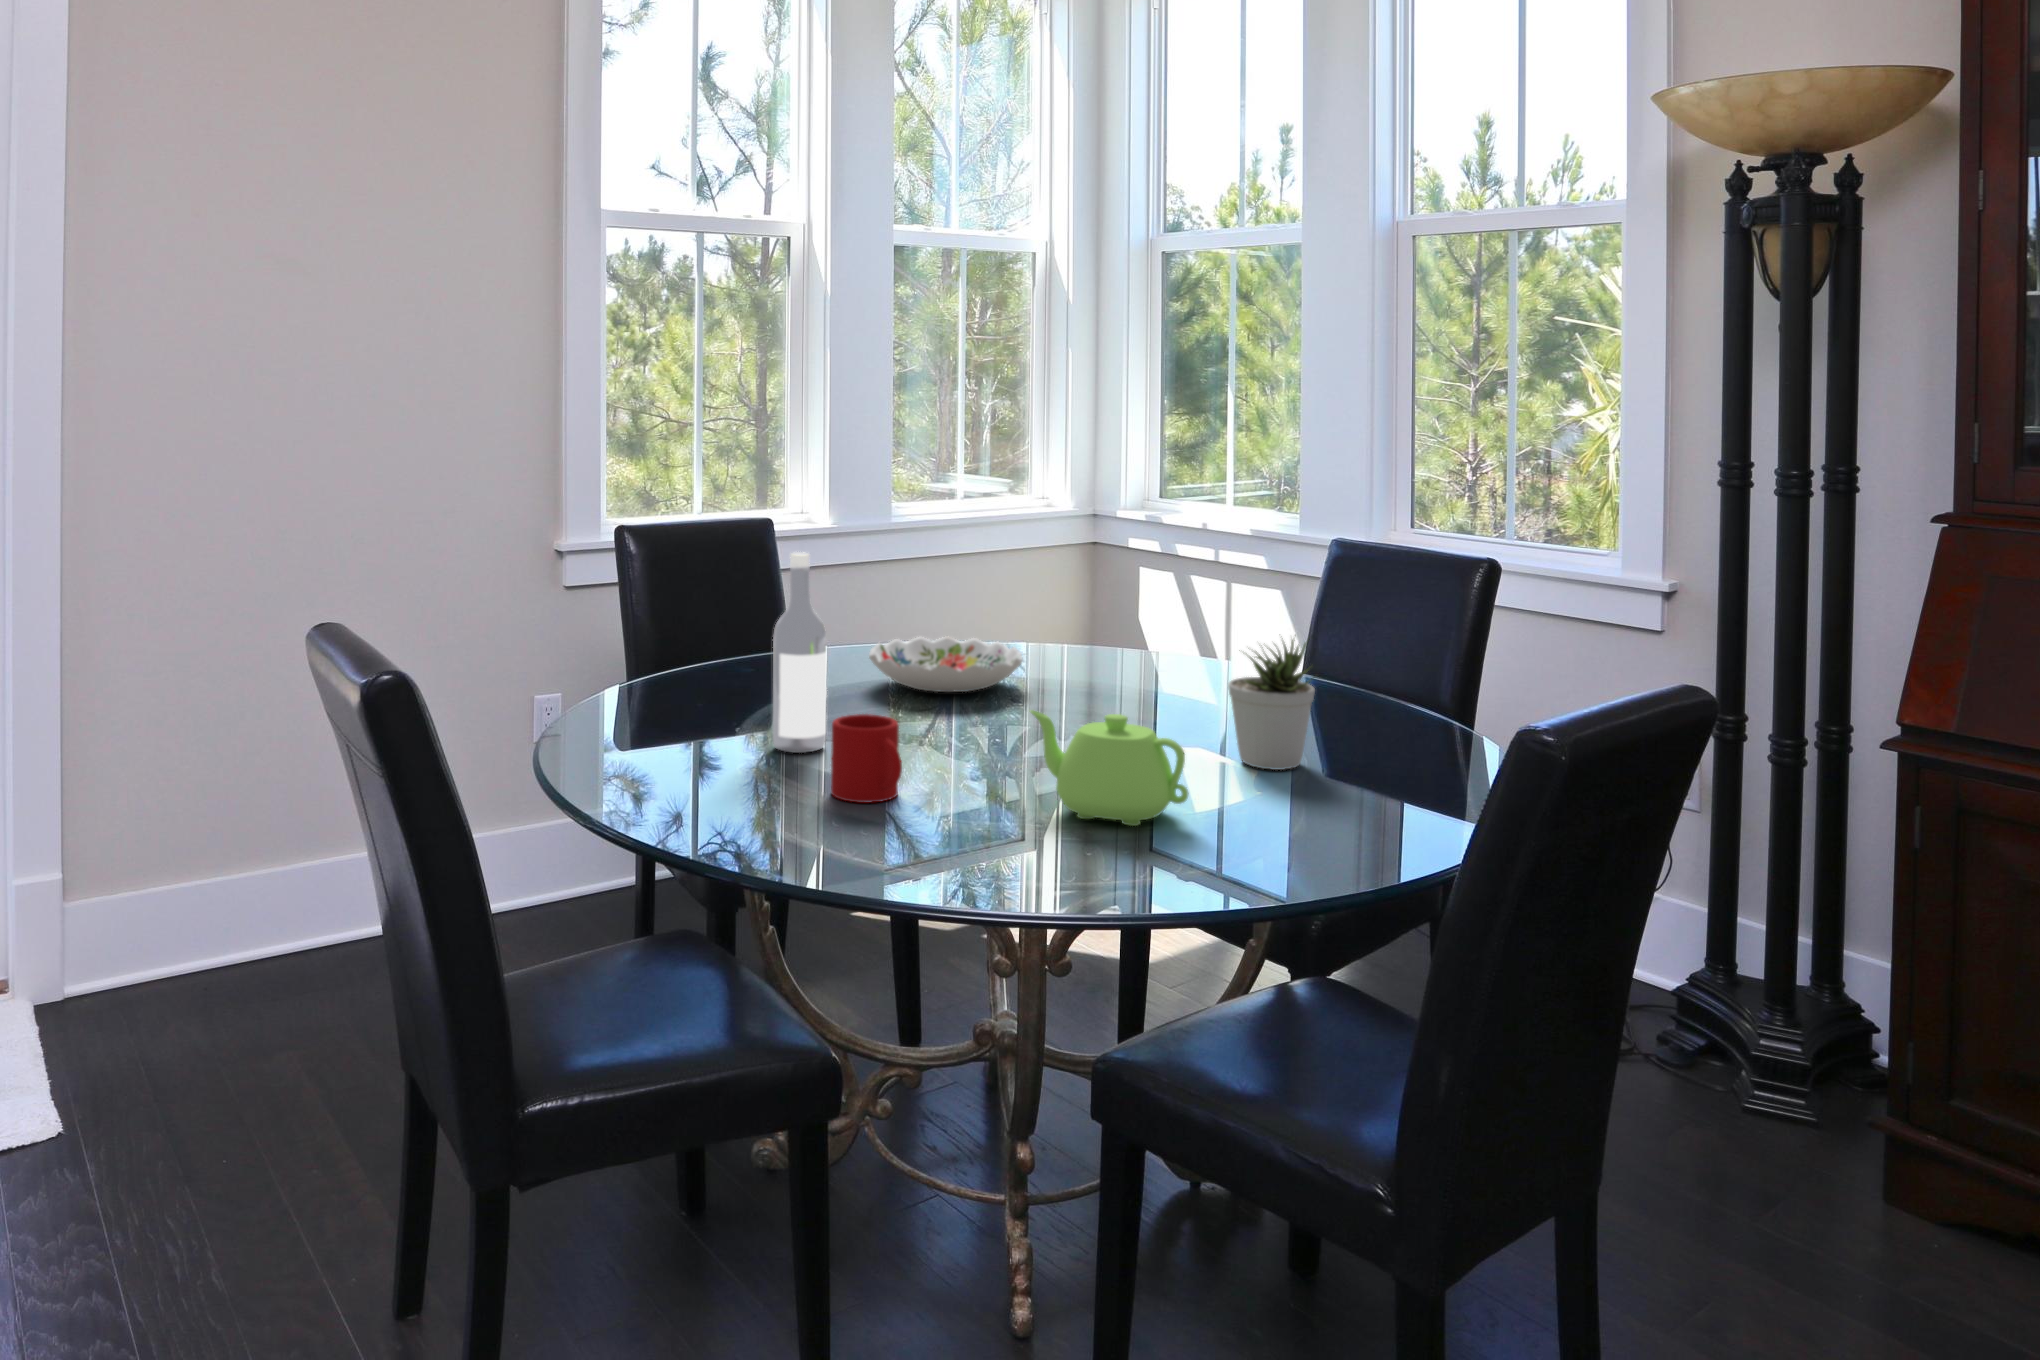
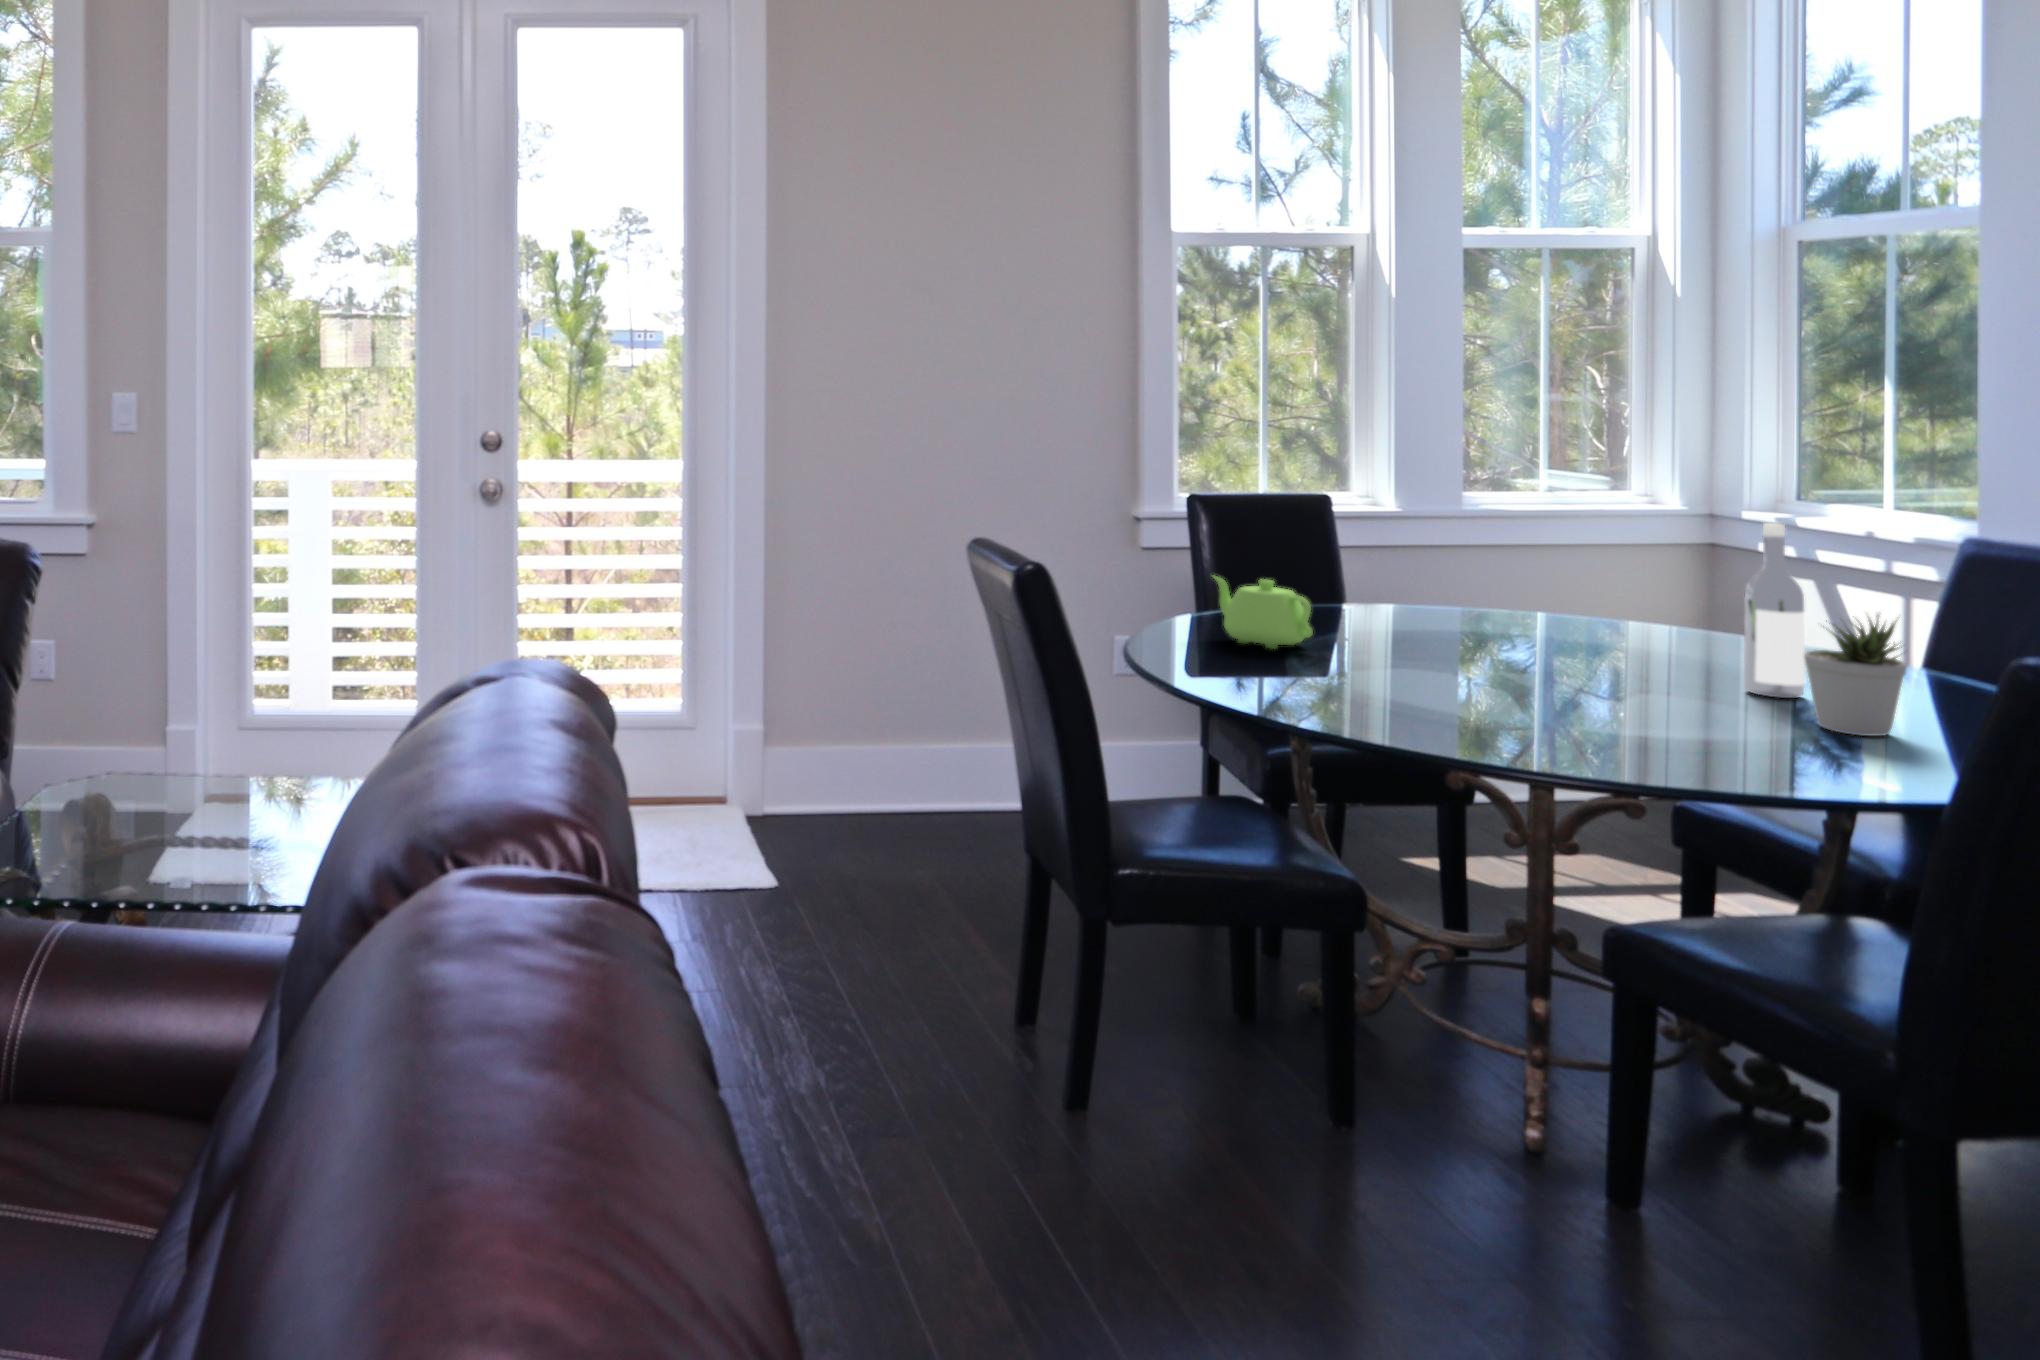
wine bottle: present [773,552,827,753] -> present [1744,523,1805,698]
decorative bowl: present [869,637,1023,692] -> none [1427,601,1589,650]
teapot: present [1030,710,1189,826] -> present [1214,576,1313,649]
mug: present [831,714,902,803] -> none [1384,644,1448,713]

